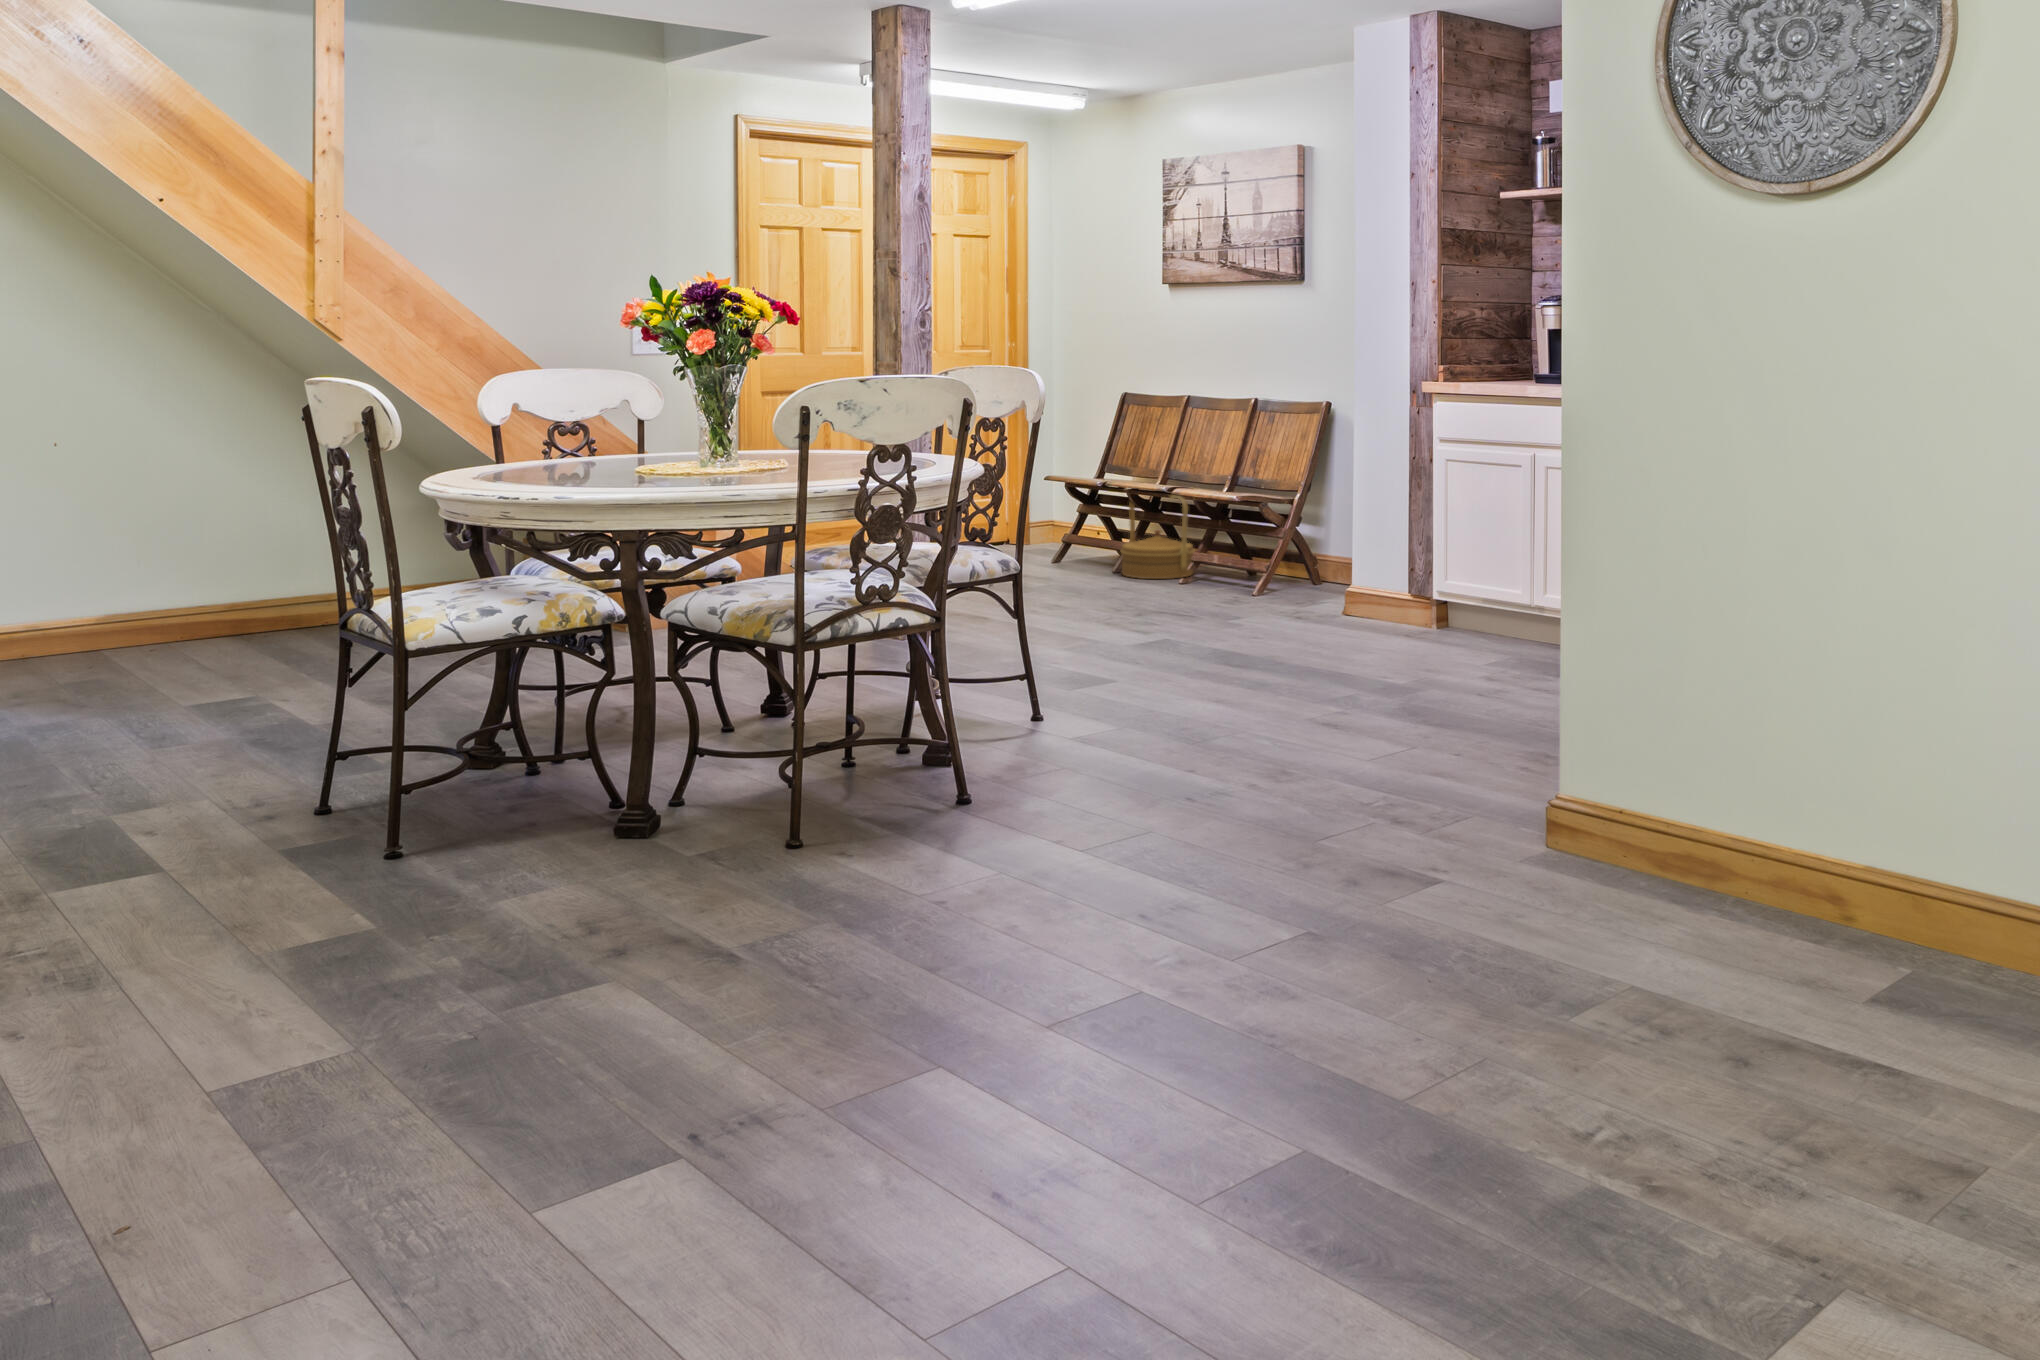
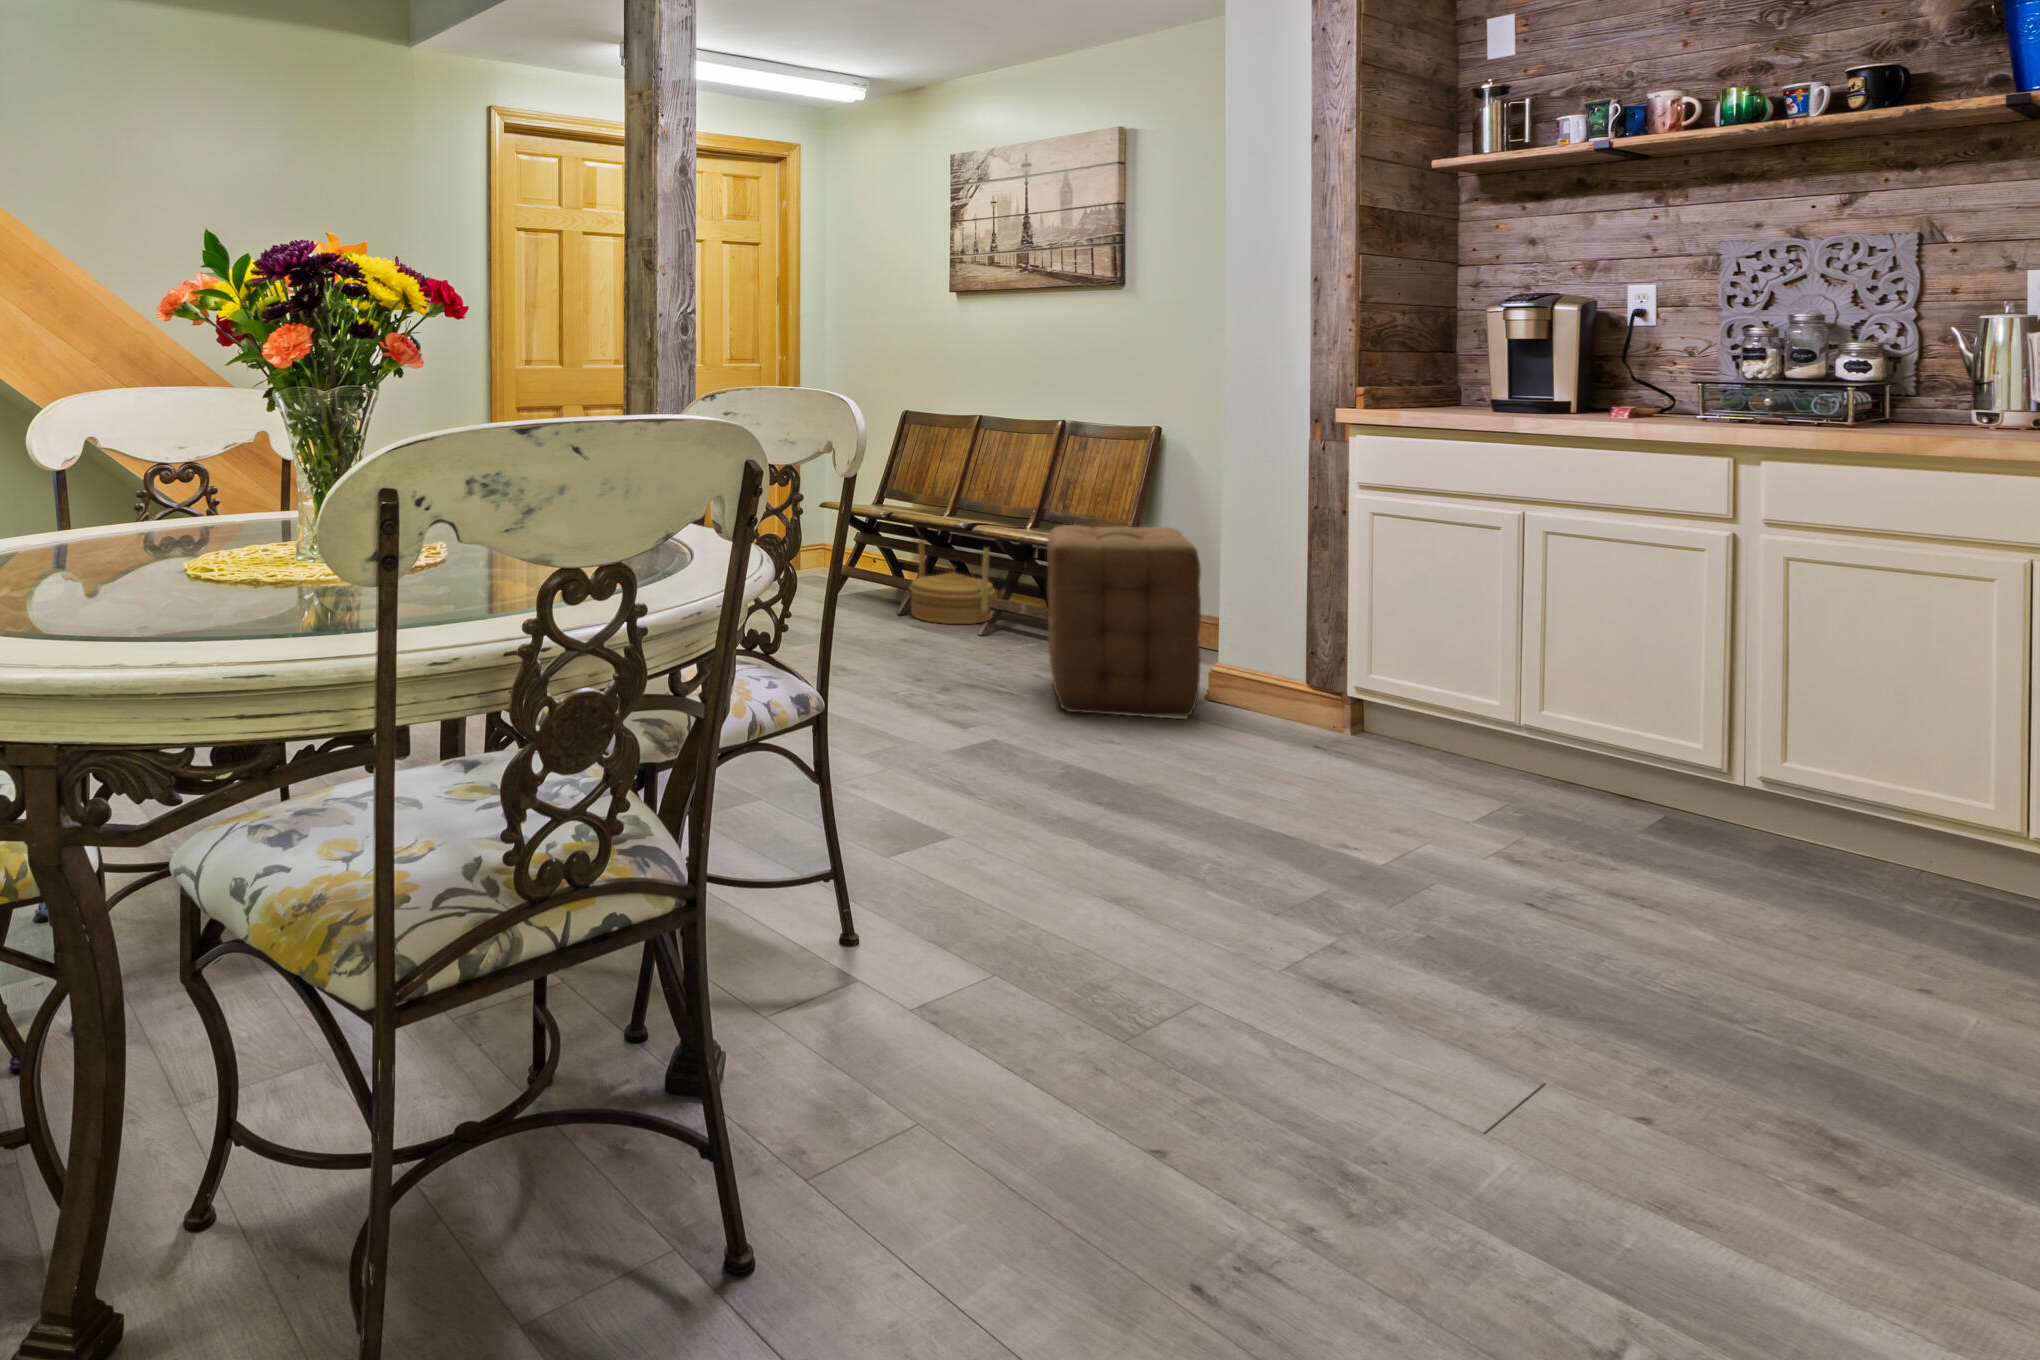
ottoman: none [1214,481,1327,625] -> present [1047,525,1201,719]

